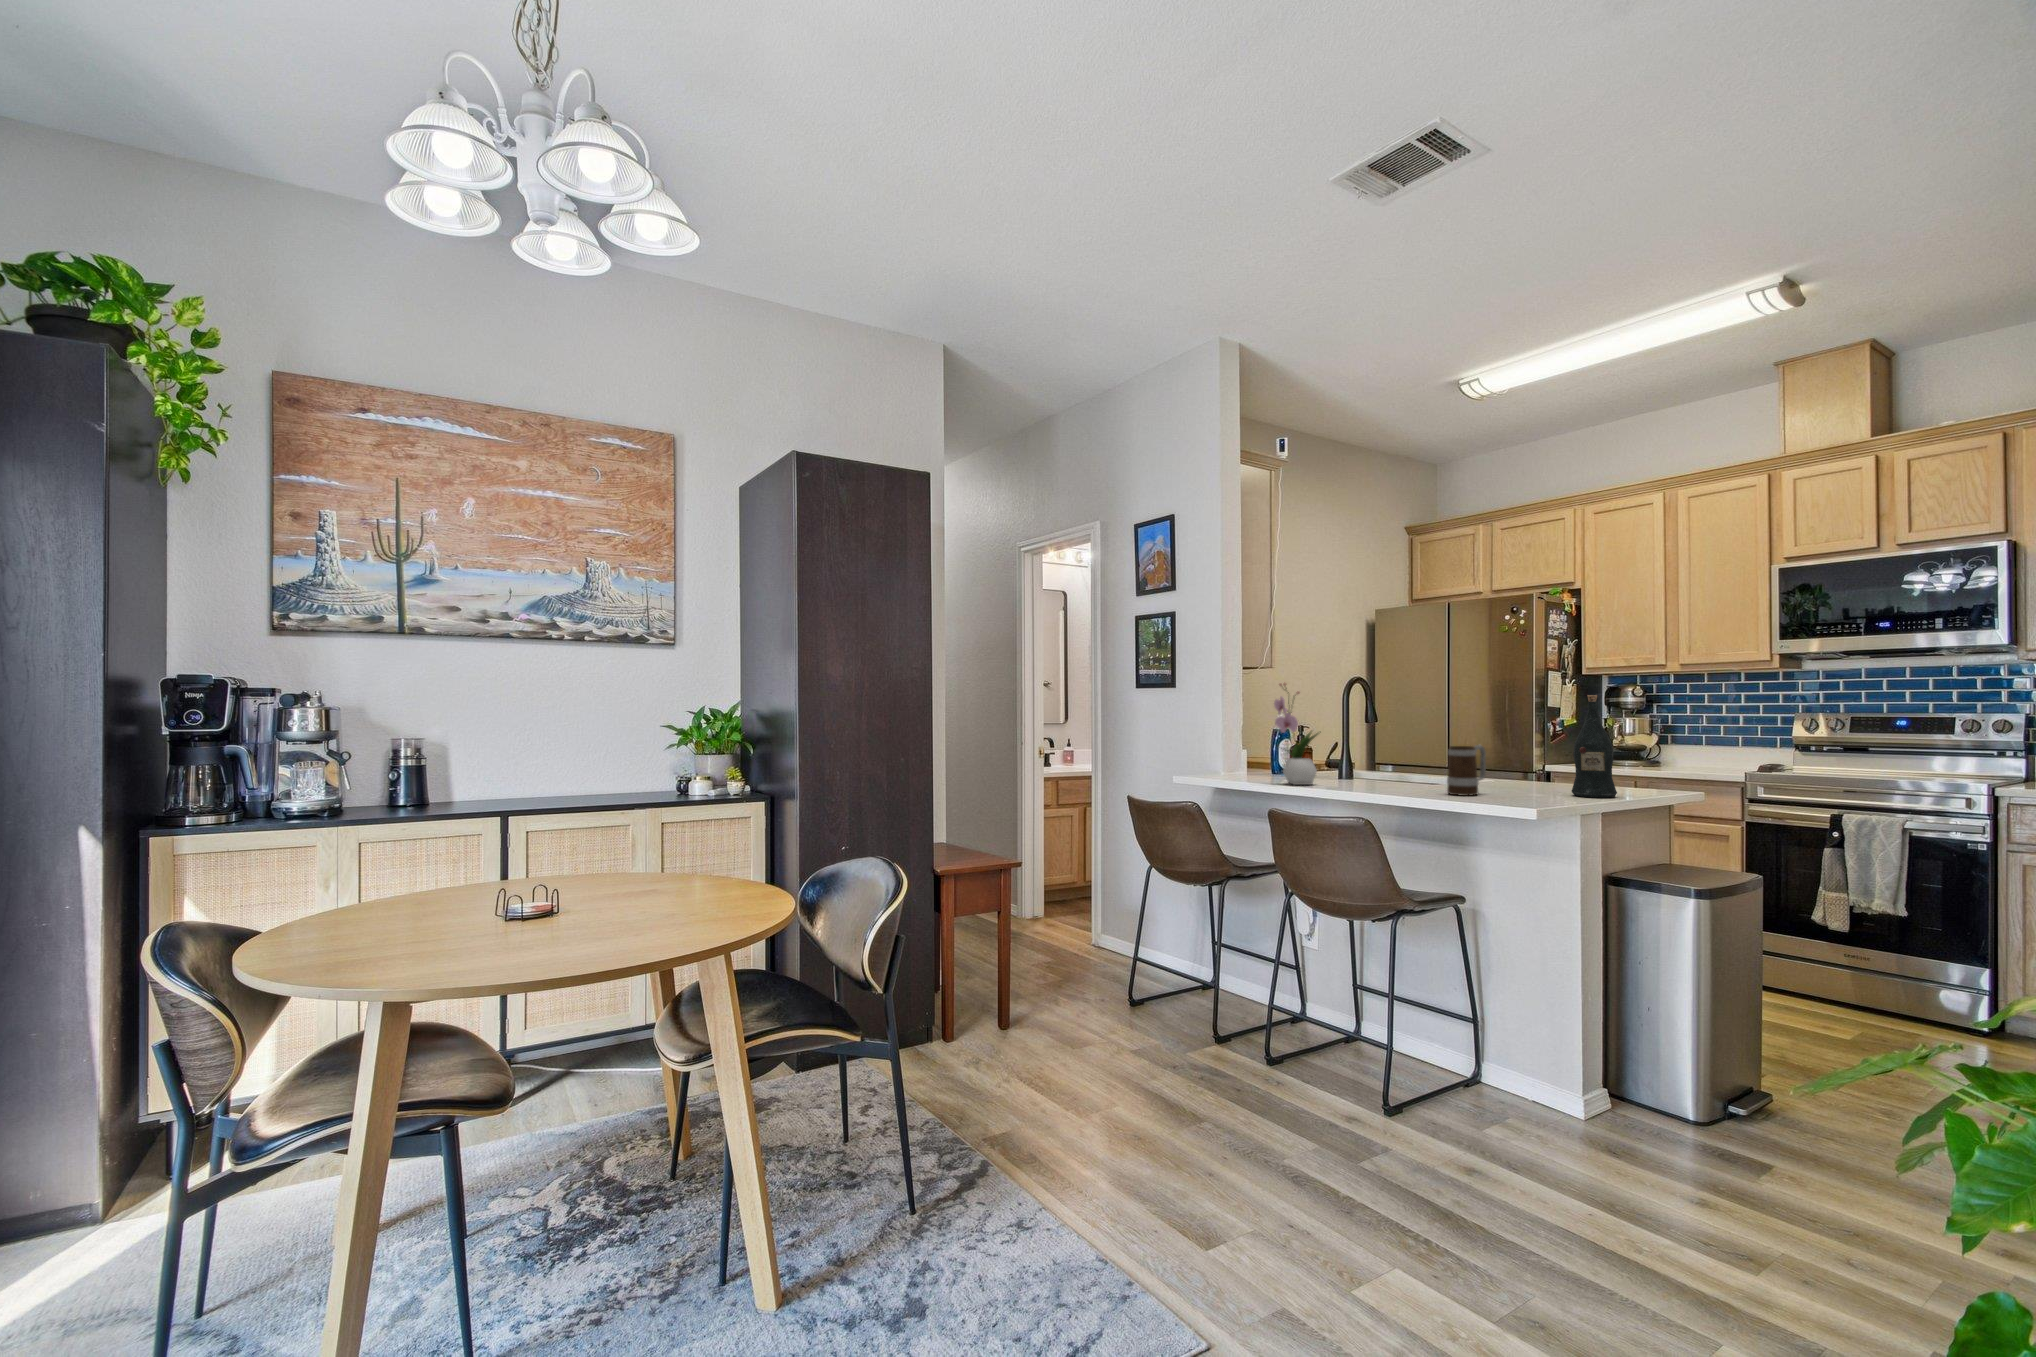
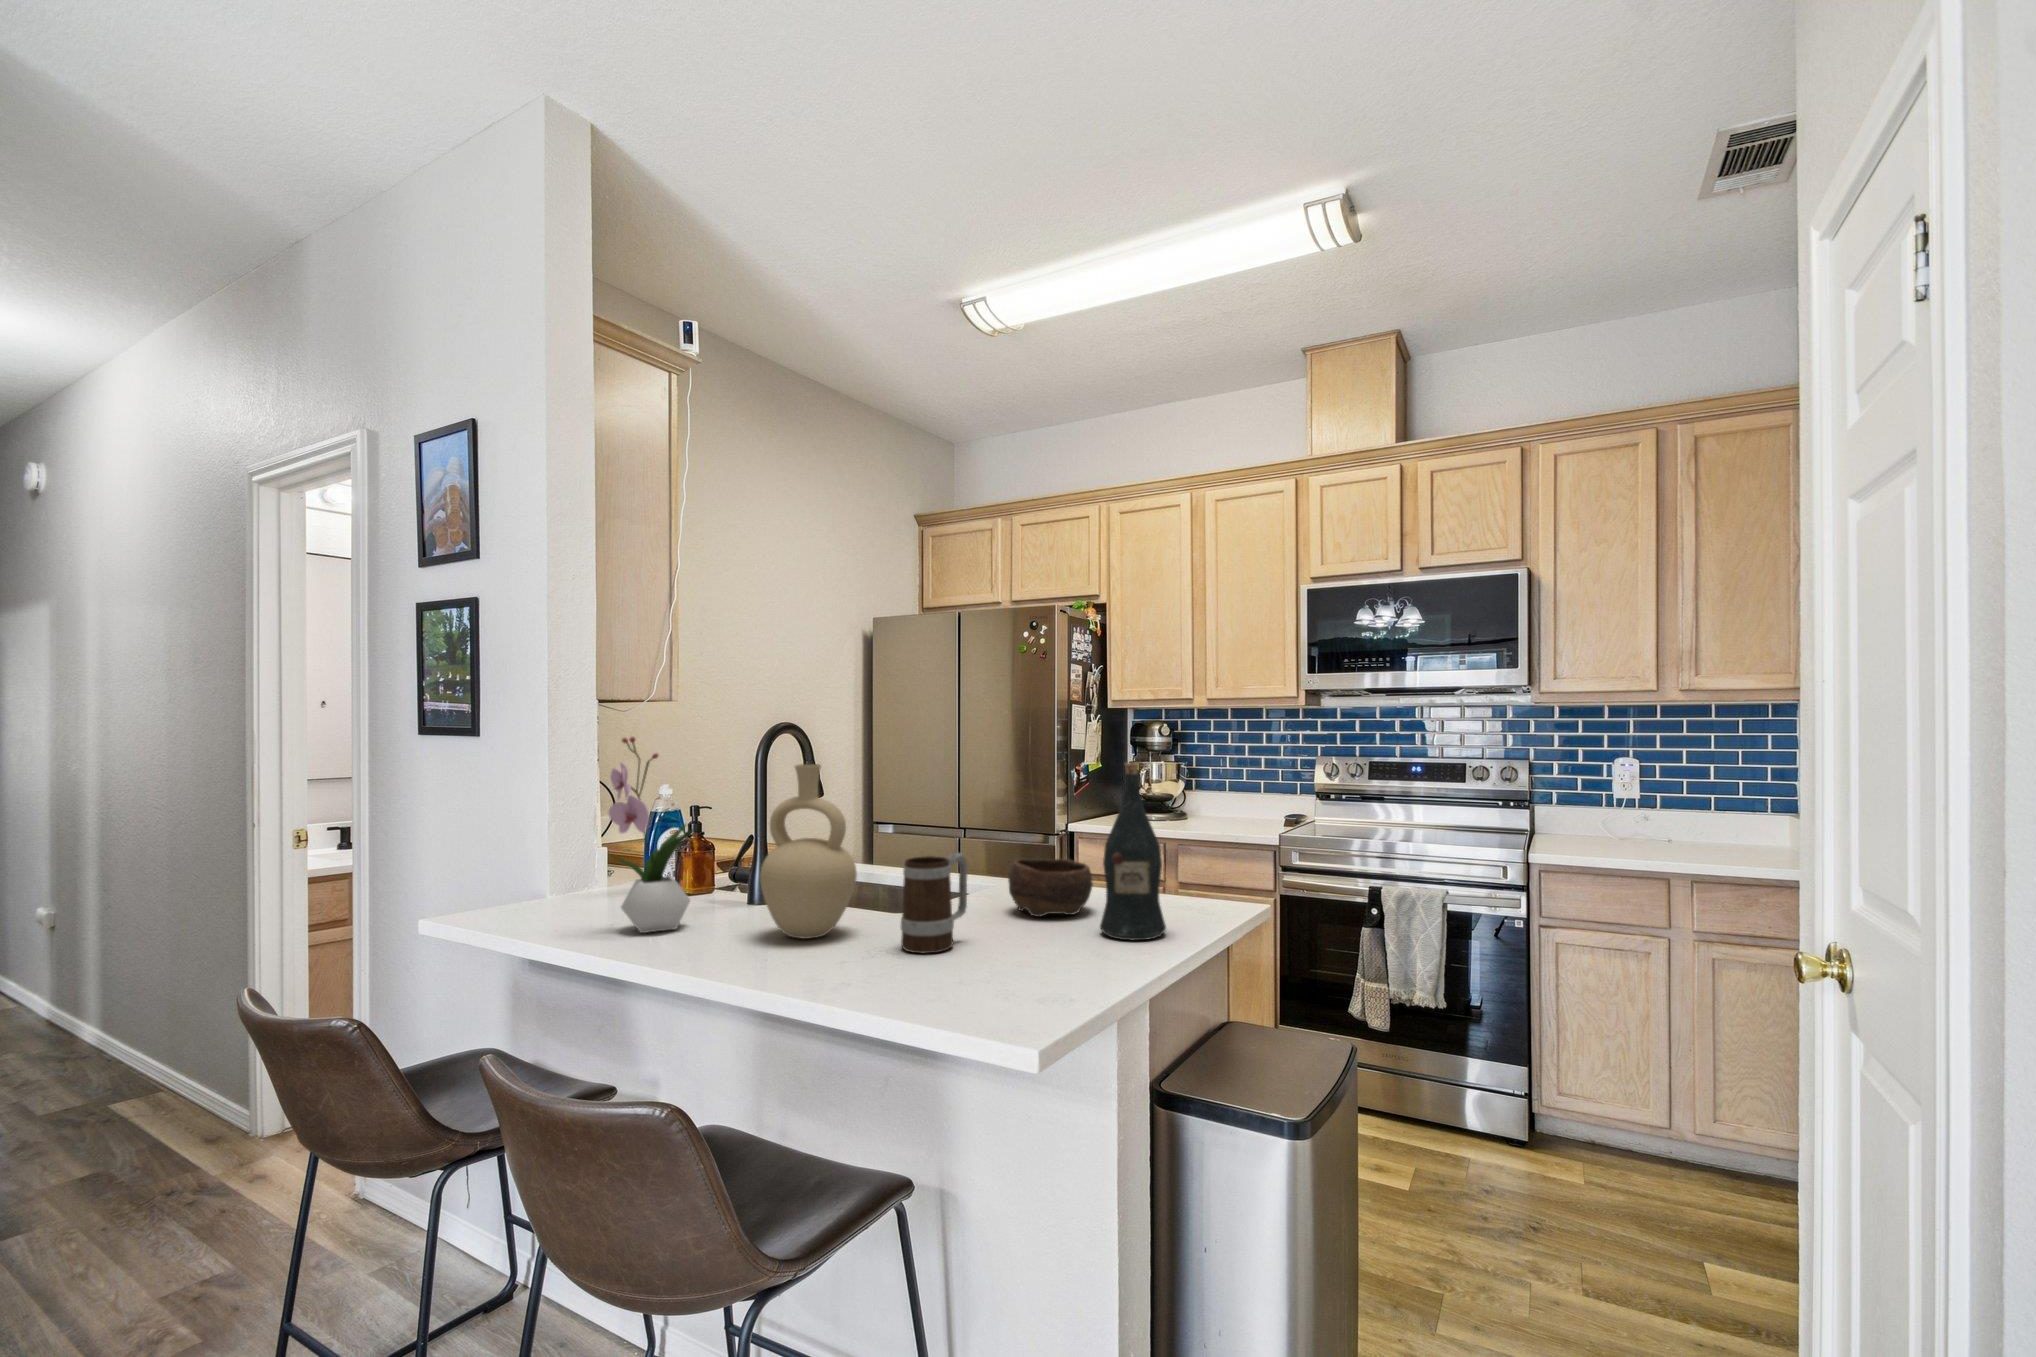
vase: none [1362,696,1417,790] -> present [760,764,857,939]
bowl: none [1509,757,1567,789] -> present [1008,859,1093,917]

